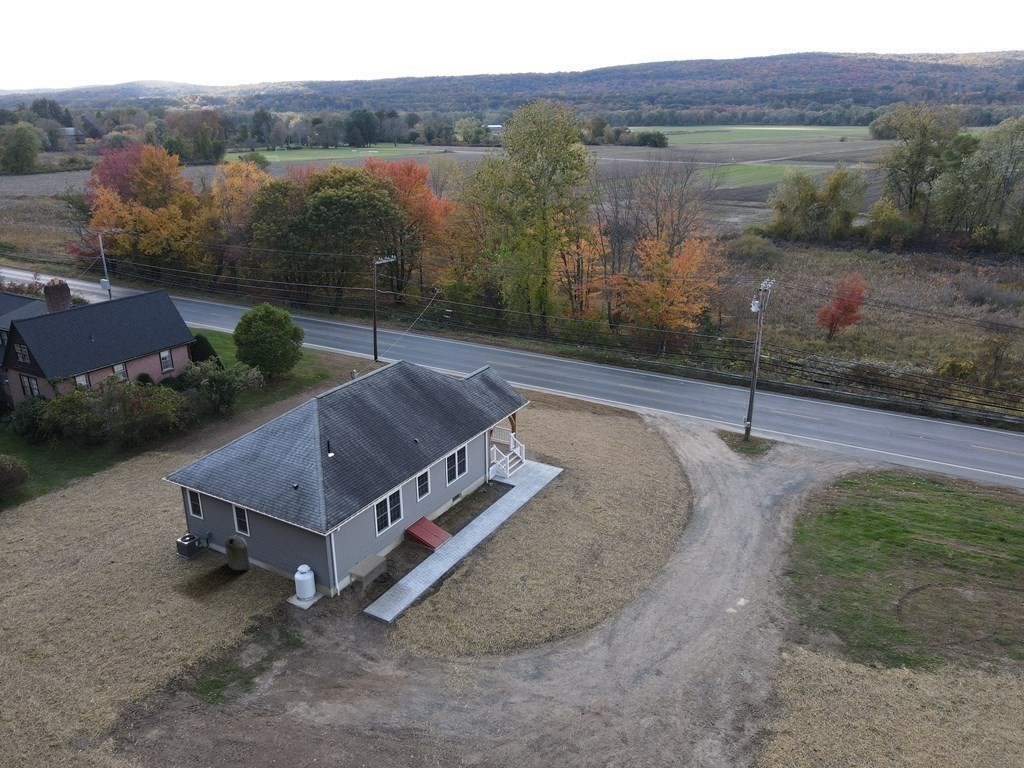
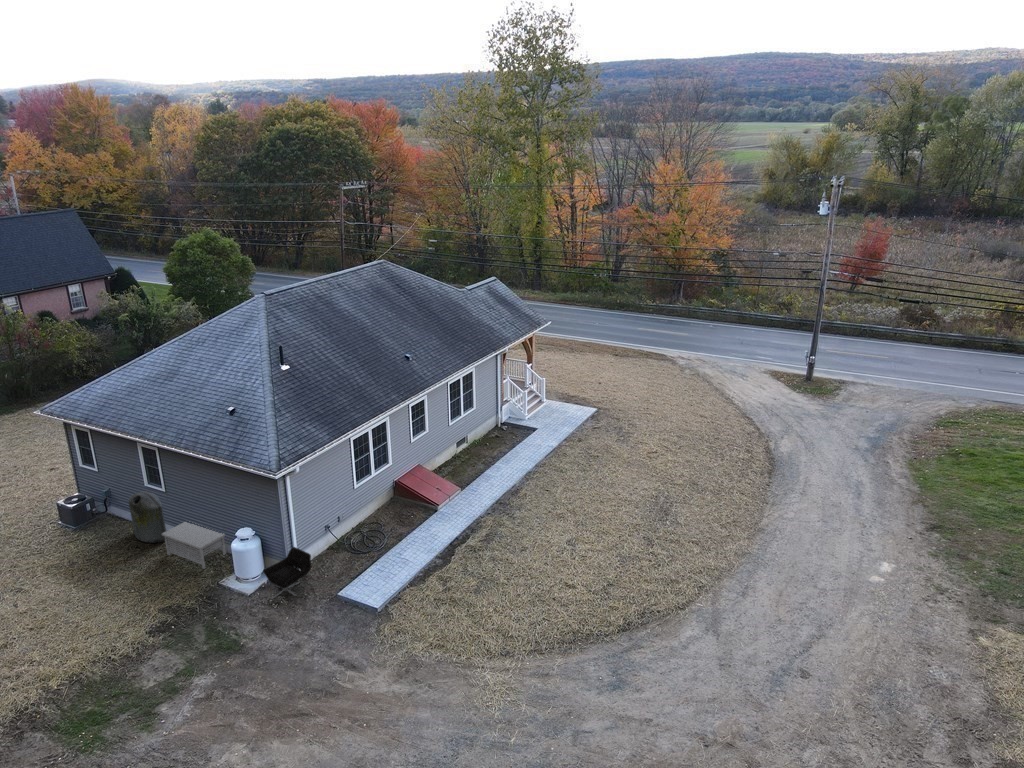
storage bench: present [347,553,387,590] -> present [162,522,226,569]
lounge chair: none [315,578,347,613] -> present [263,547,311,599]

